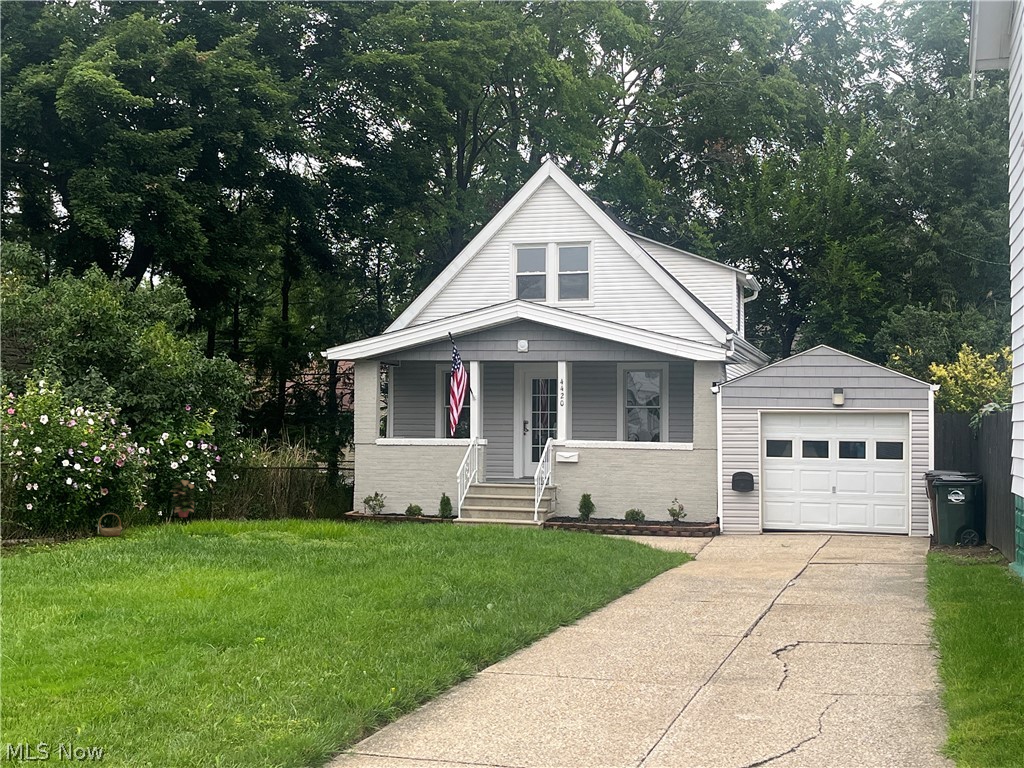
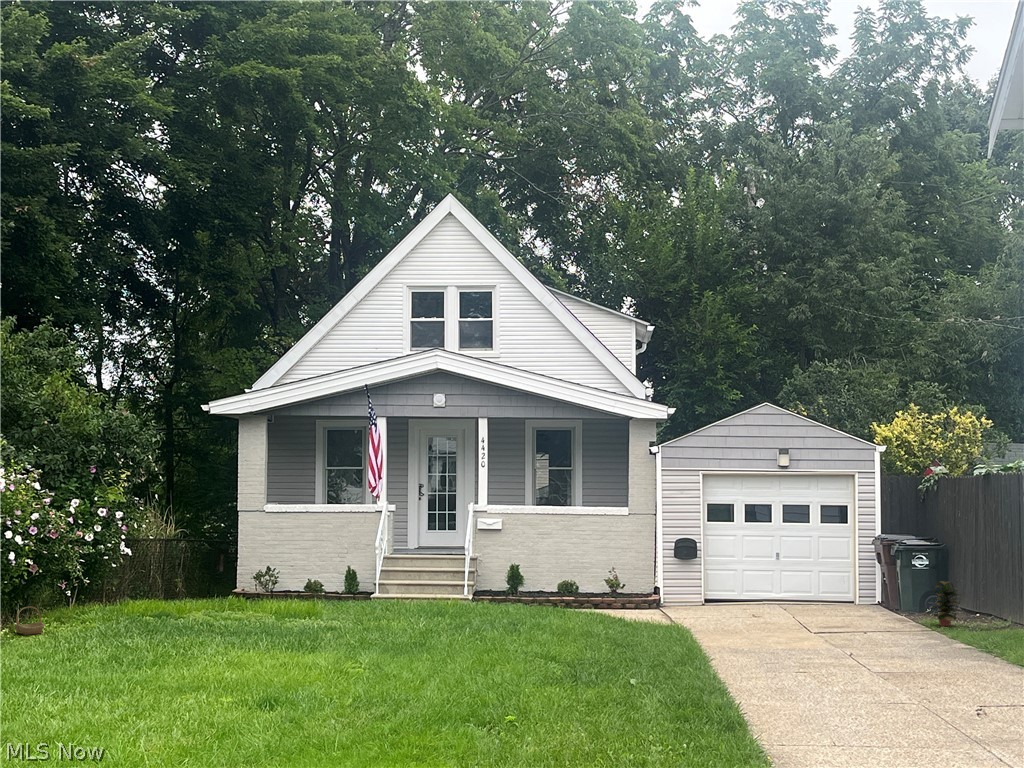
decorative plant: present [170,480,194,517] -> present [932,581,959,626]

